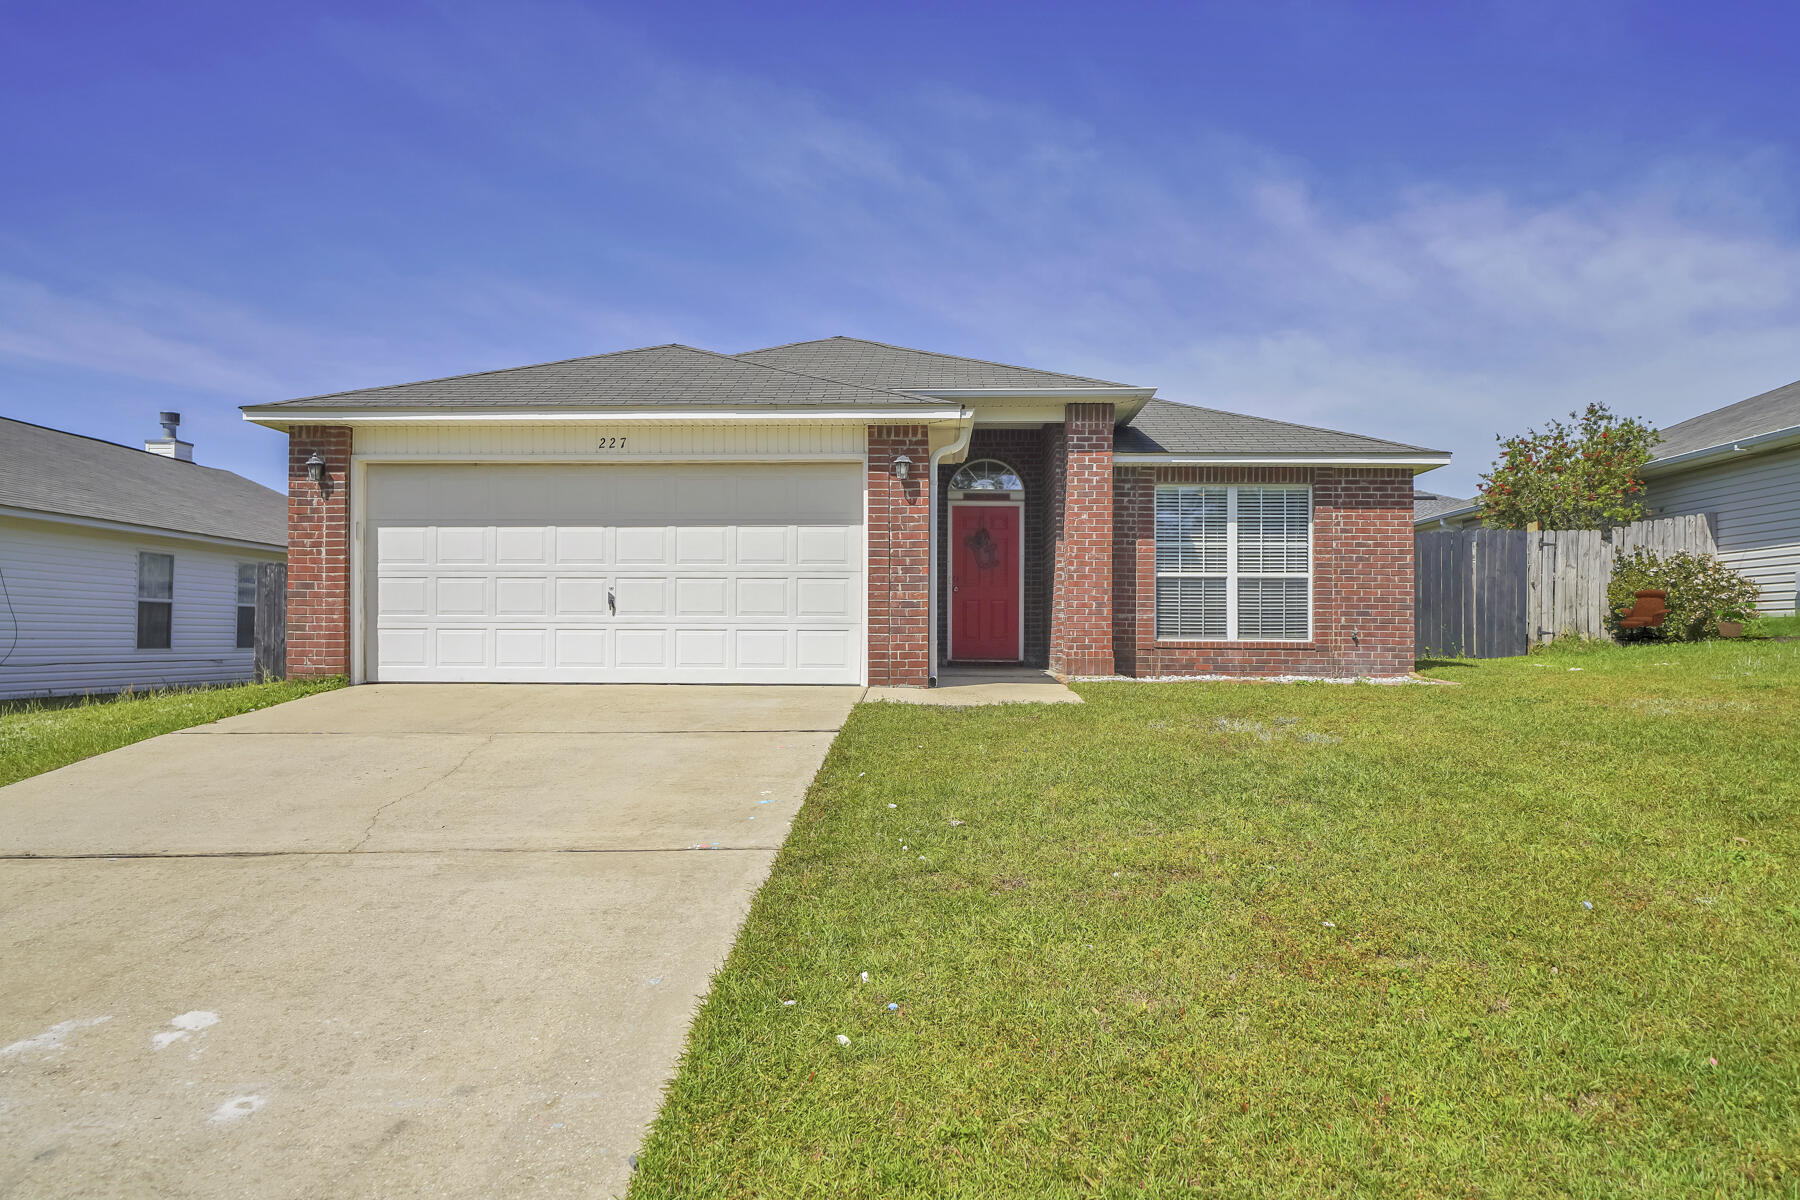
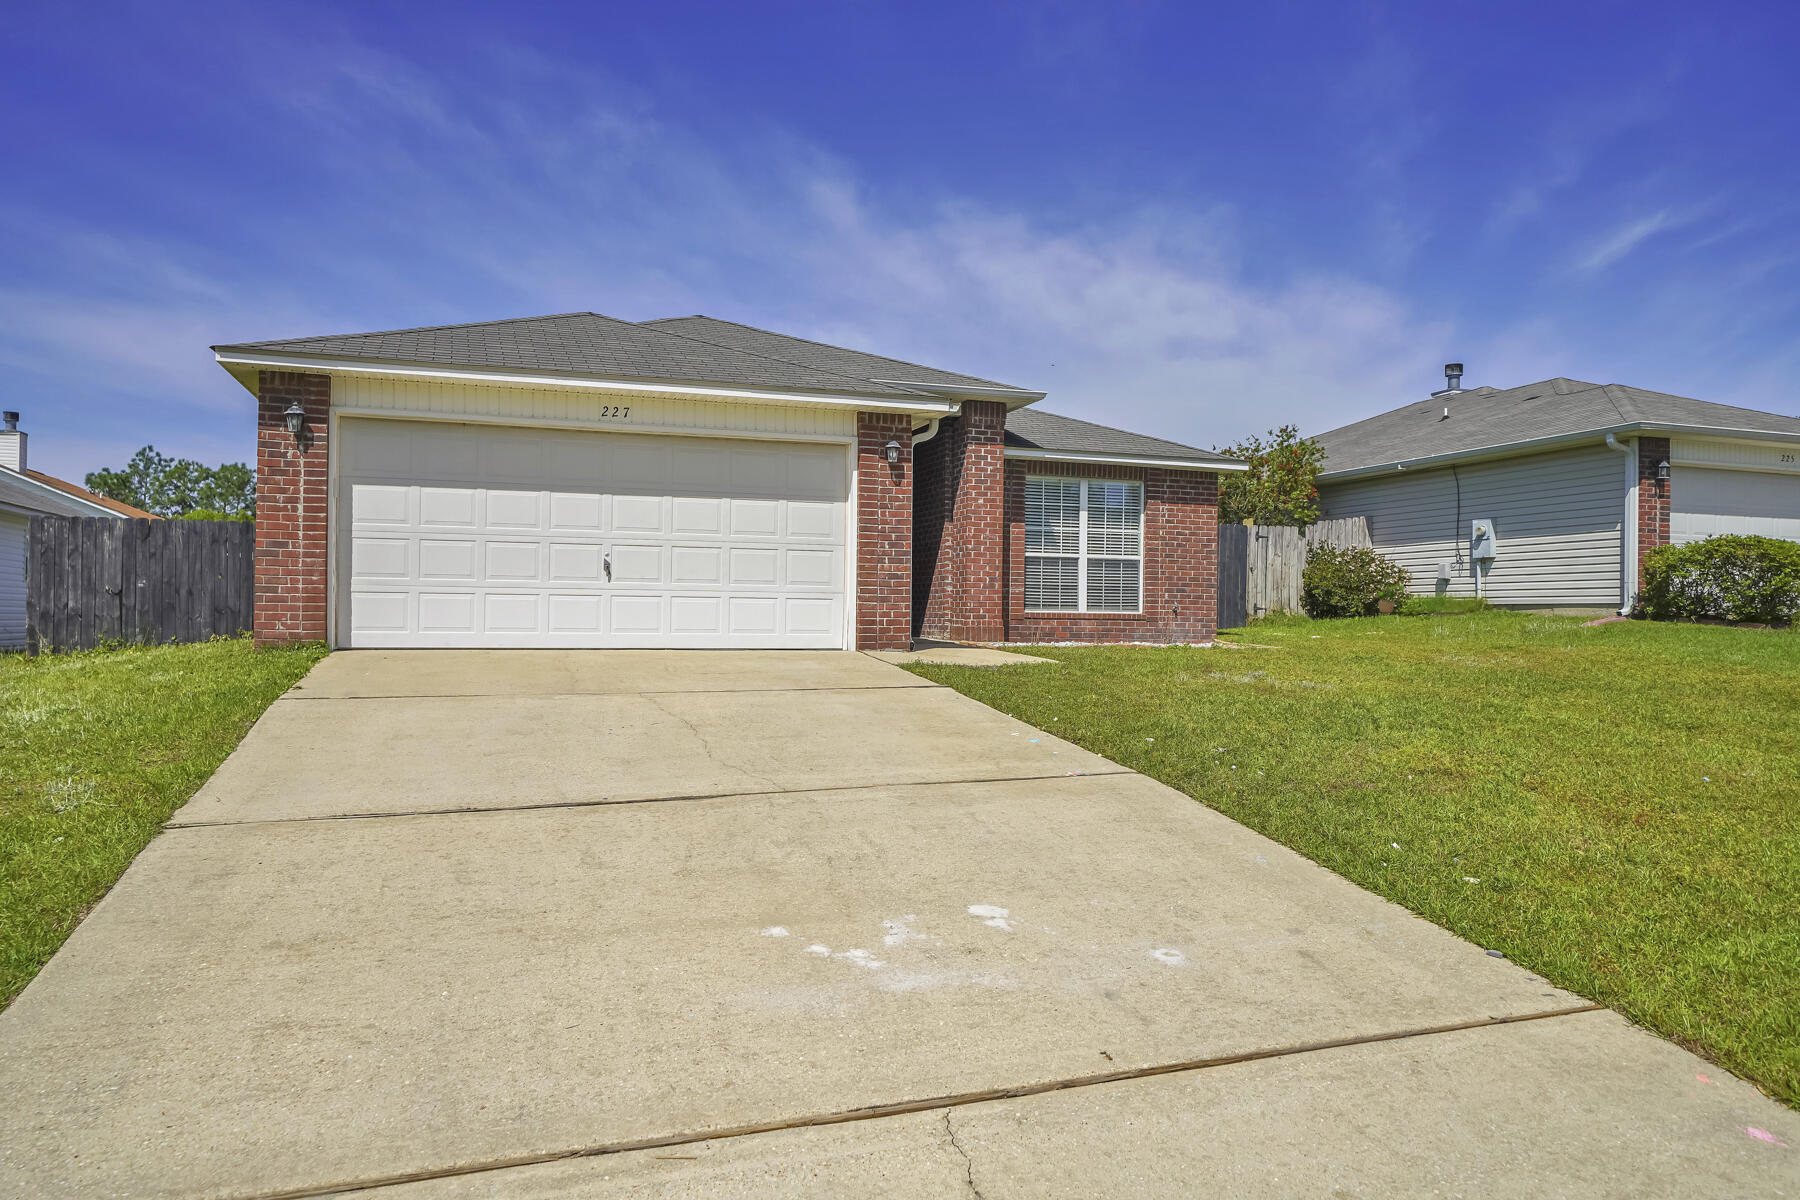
lounge chair: present [1617,589,1671,640] -> none [1319,575,1353,615]

